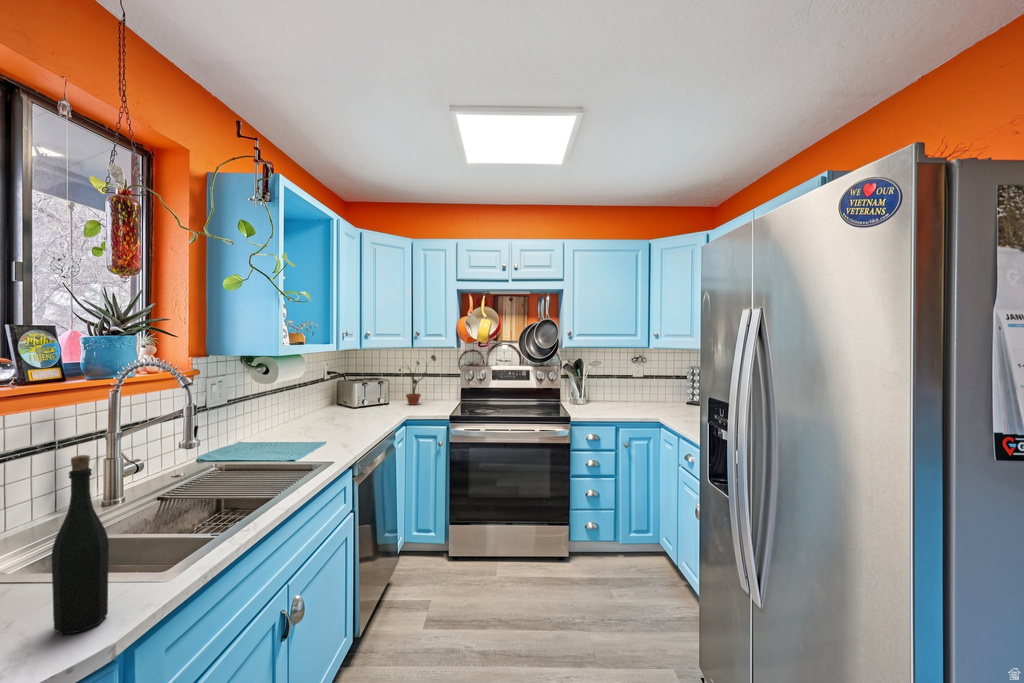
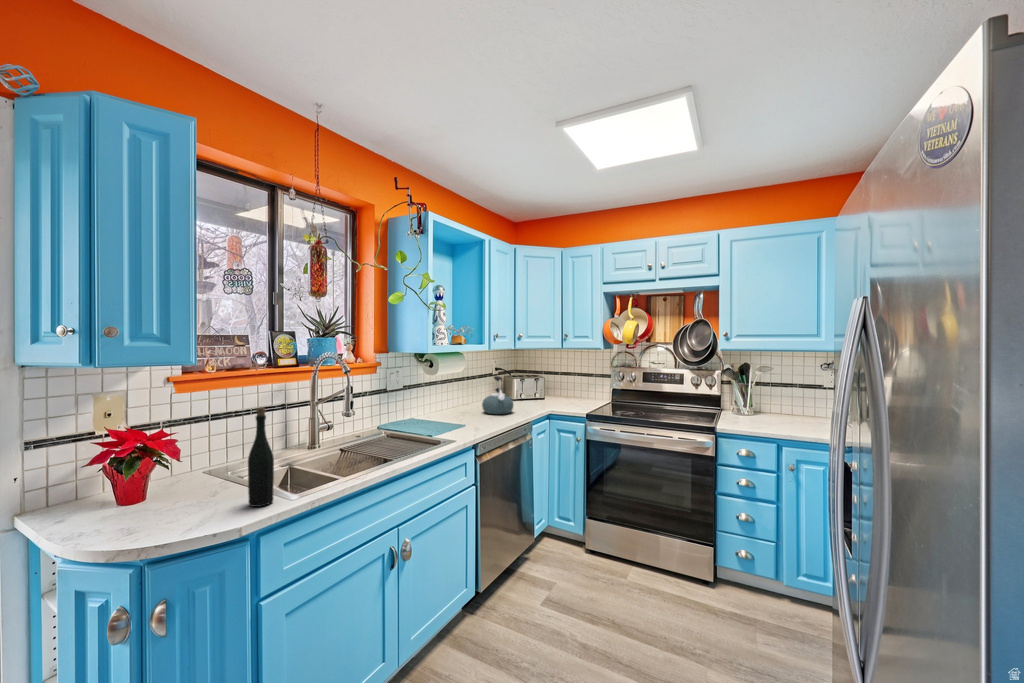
potted plant: present [399,355,436,405] -> none [555,356,593,402]
kettle: none [328,381,366,426] -> present [482,376,513,414]

